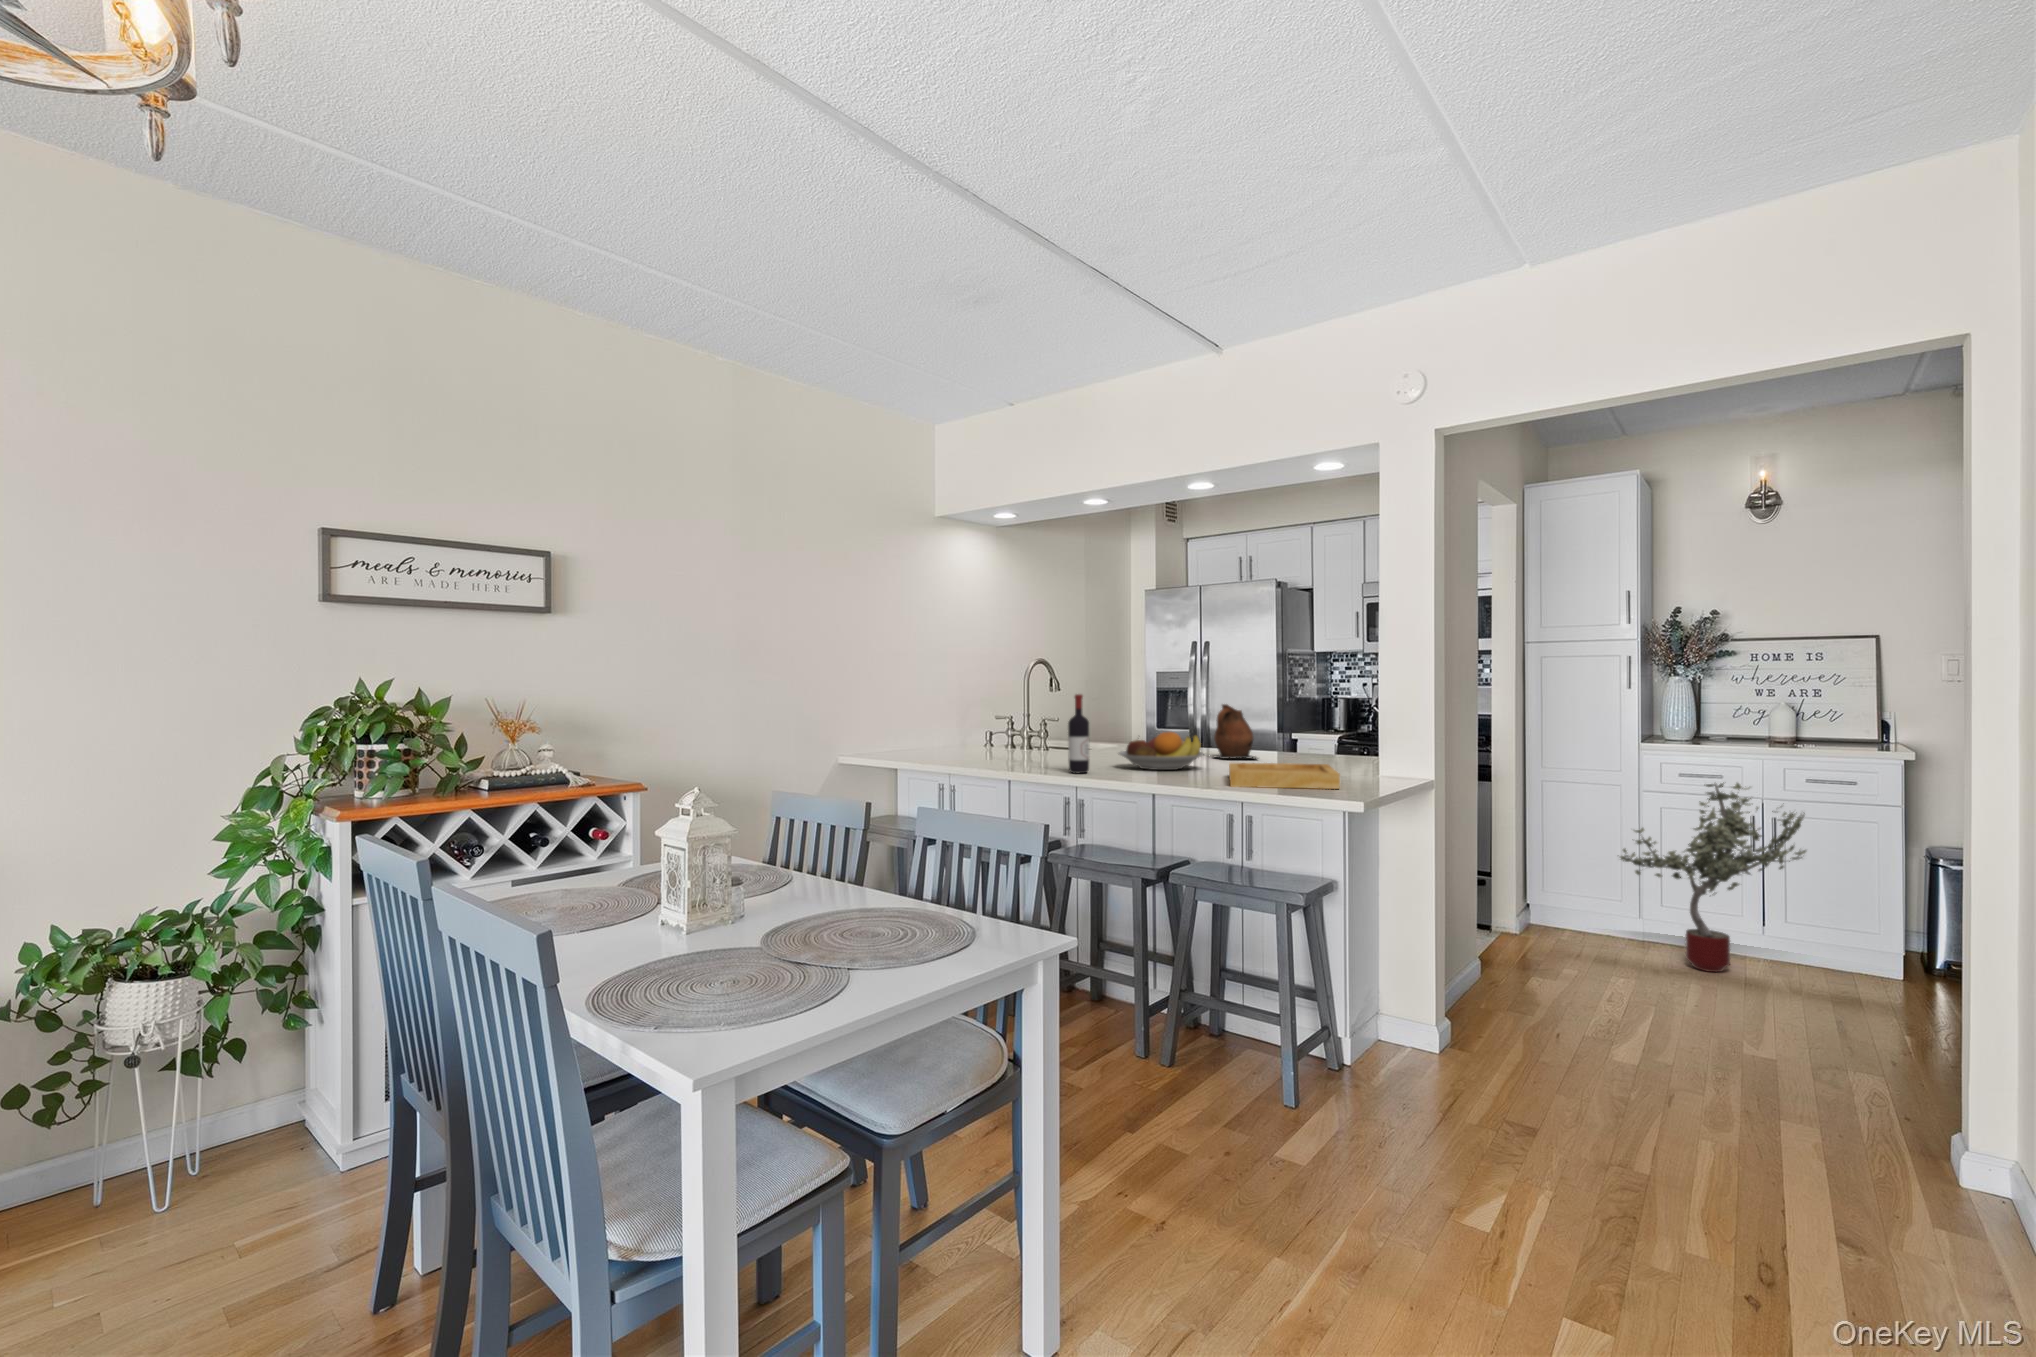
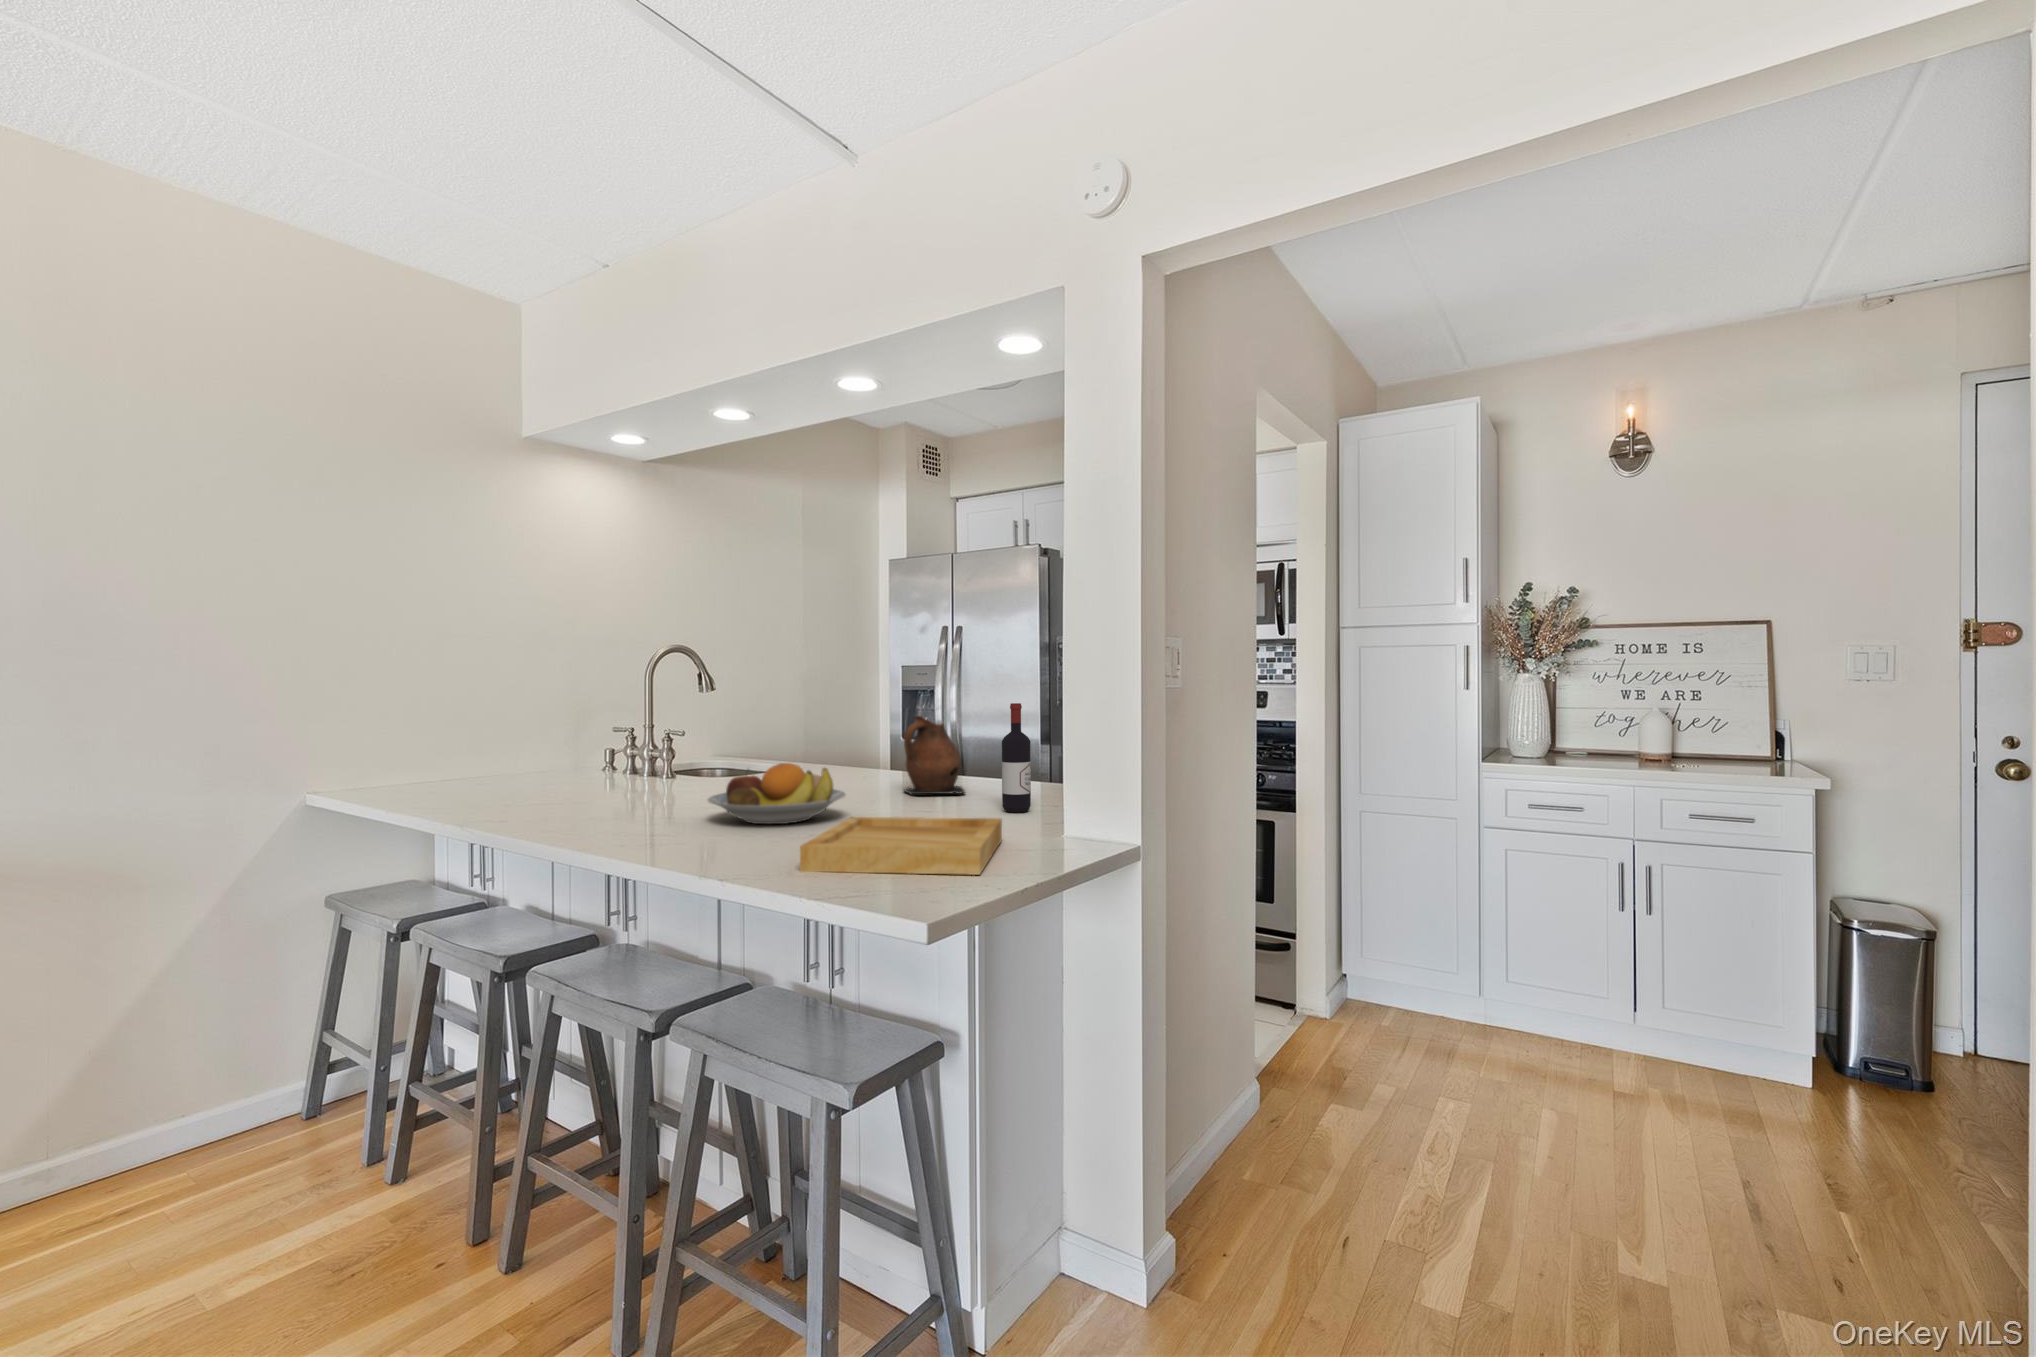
wine bottle: present [1068,694,1089,774] -> present [1002,703,1031,813]
potted tree: present [1620,782,1806,972] -> none [1449,818,1697,1083]

